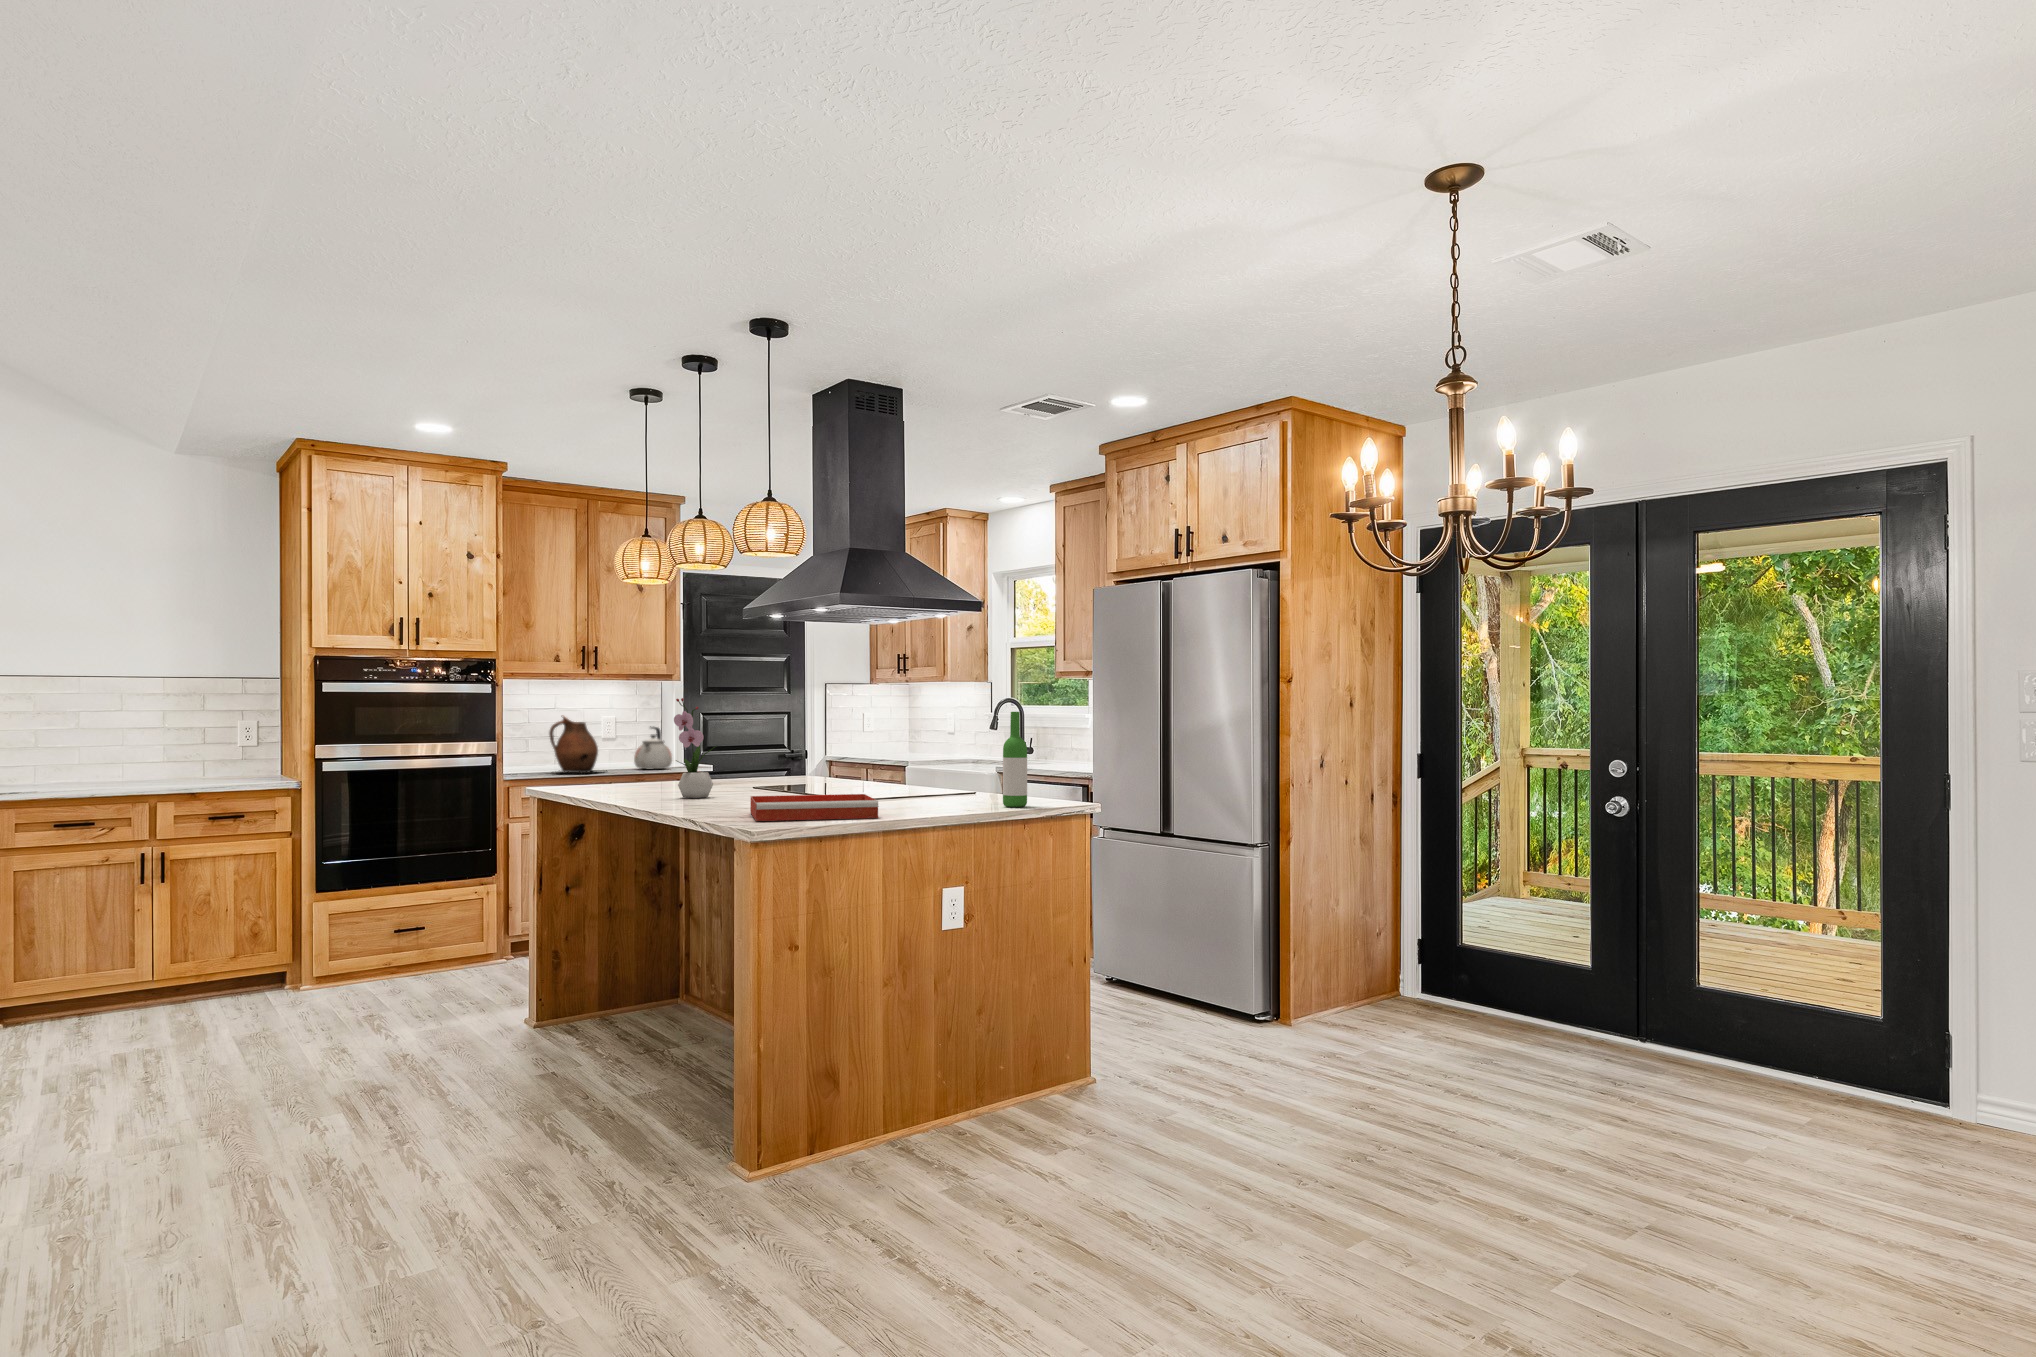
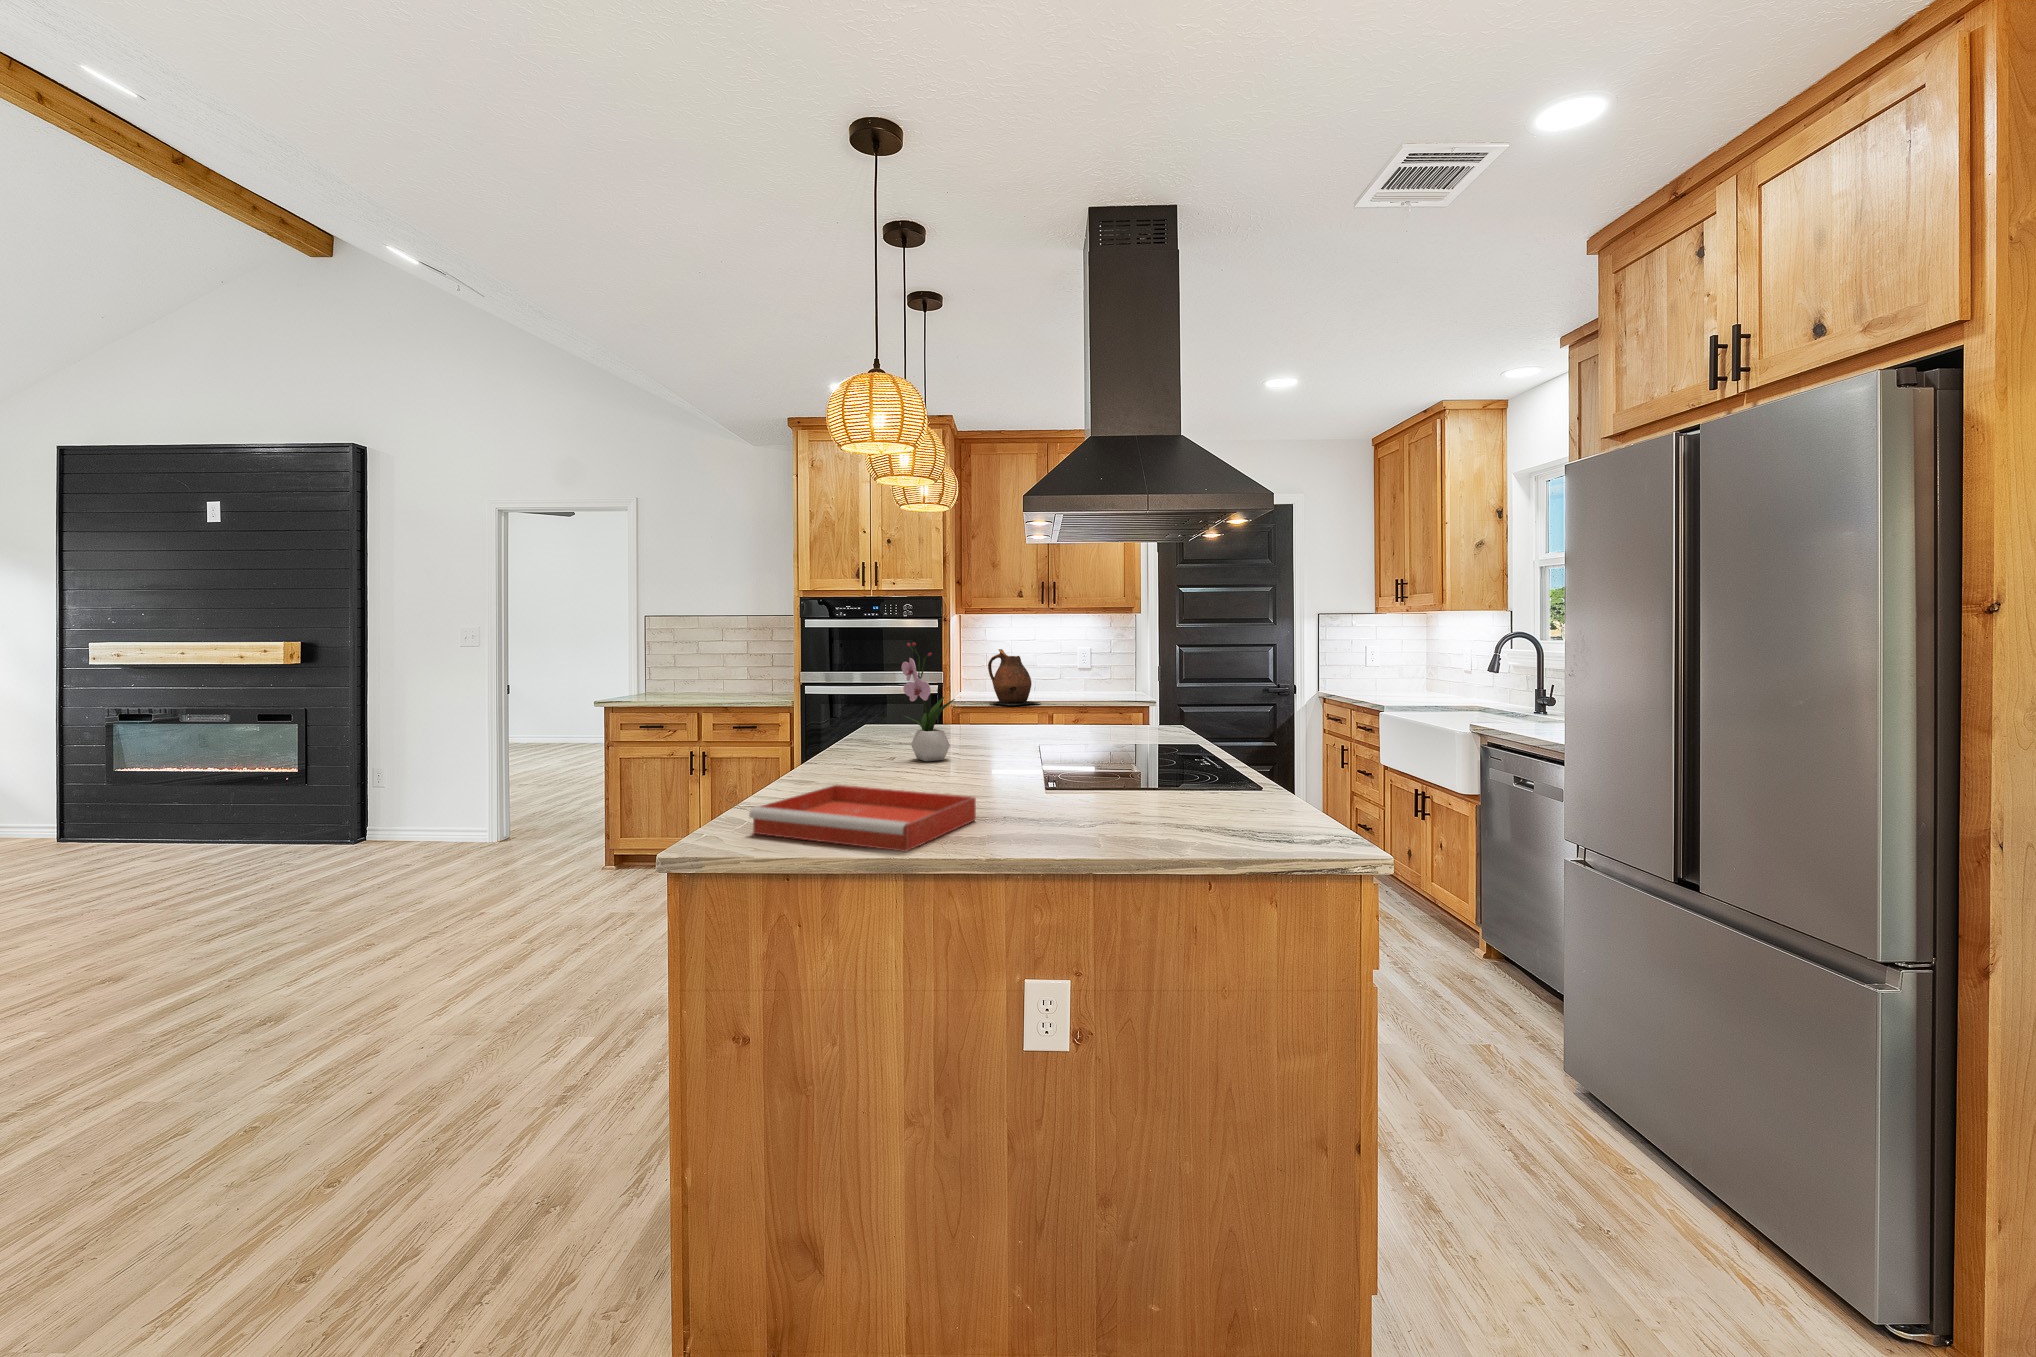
wine bottle: present [1003,712,1027,807] -> none [1184,680,1228,848]
kettle: present [634,726,672,769] -> none [1076,660,1112,703]

